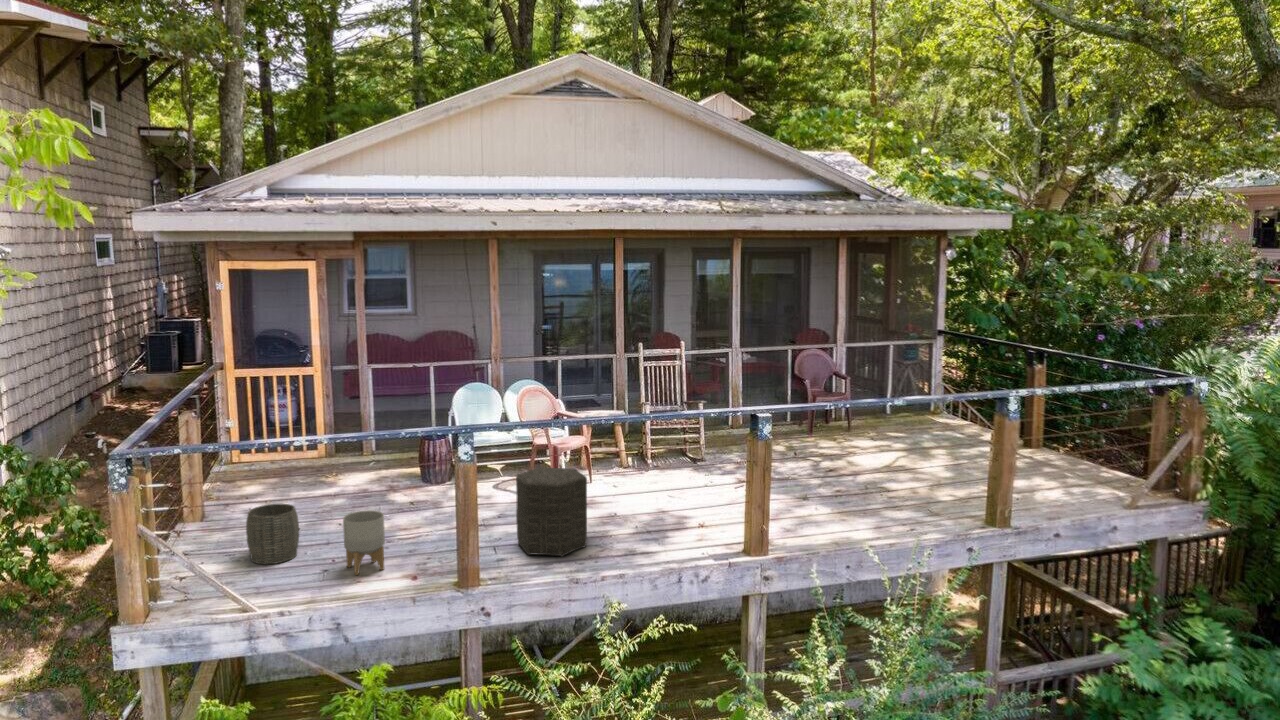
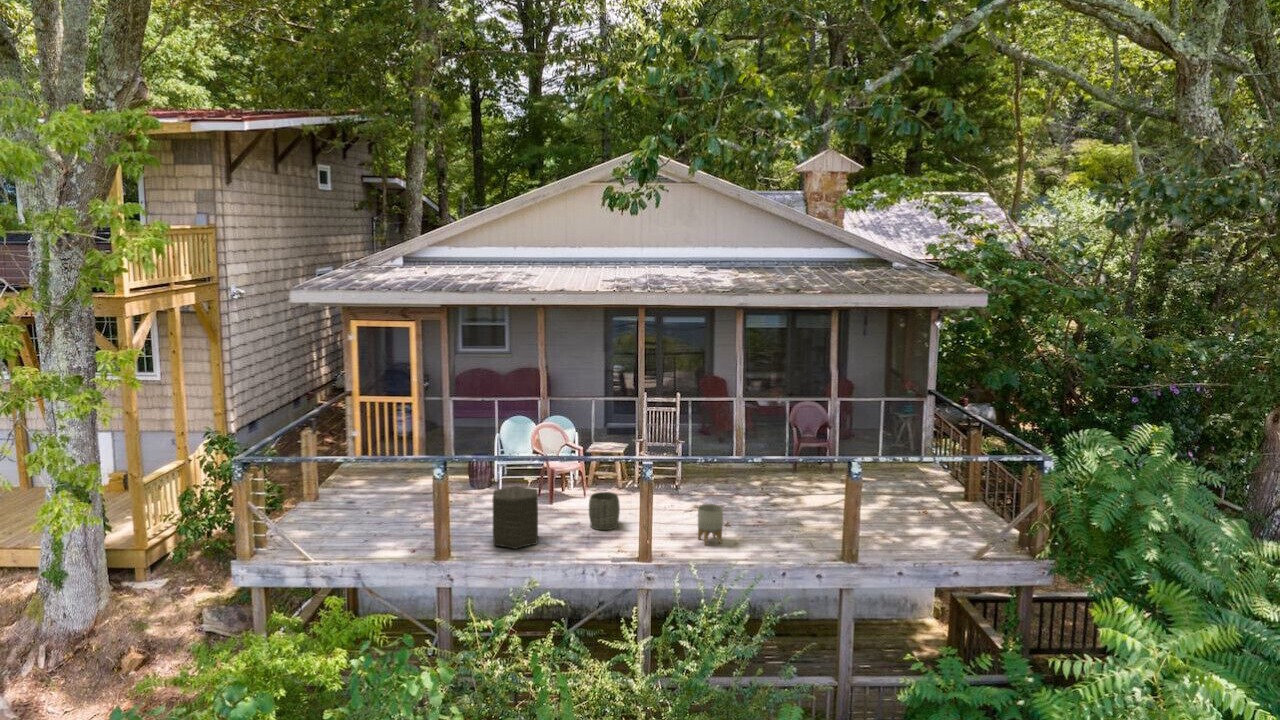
woven basket: present [246,504,299,564] -> present [589,492,620,530]
planter: present [343,510,385,575] -> present [698,504,723,545]

